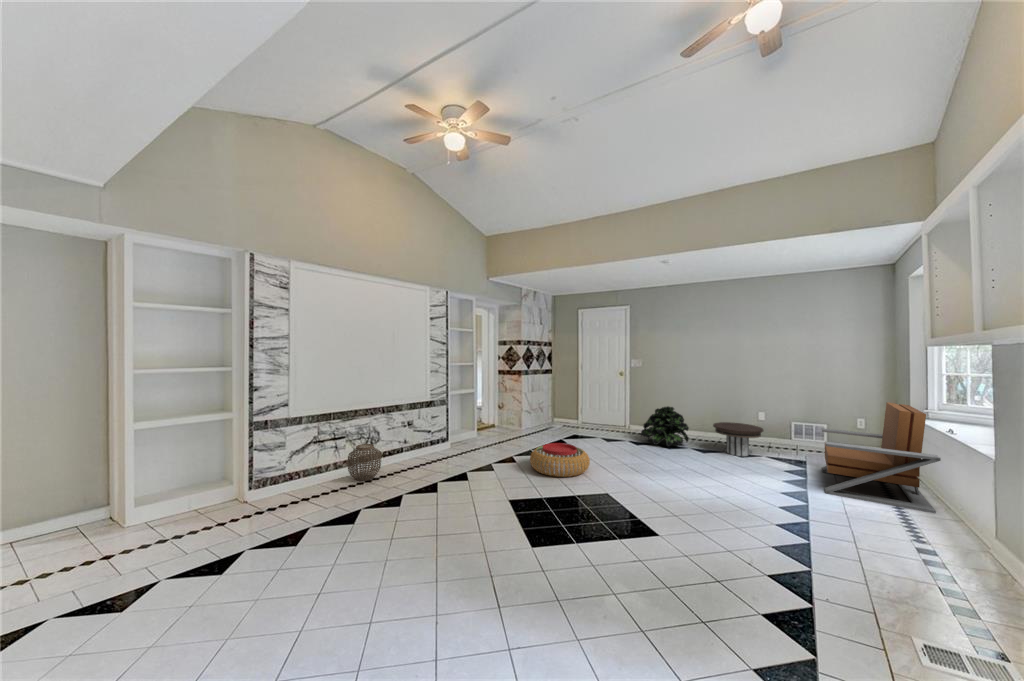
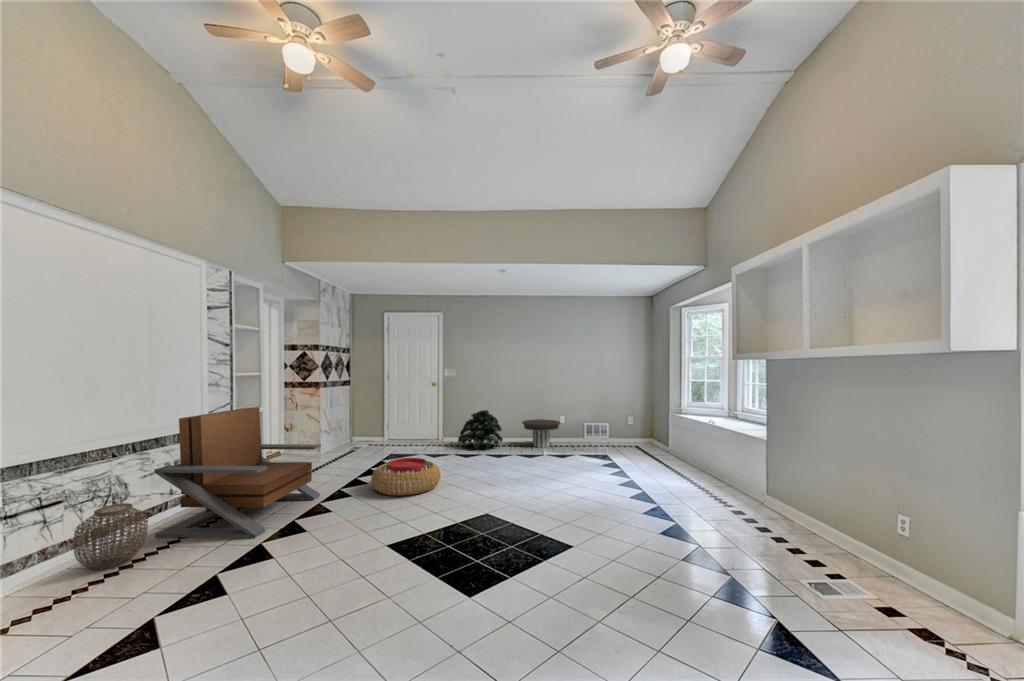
lounge chair: present [822,402,941,513] -> present [154,407,321,538]

